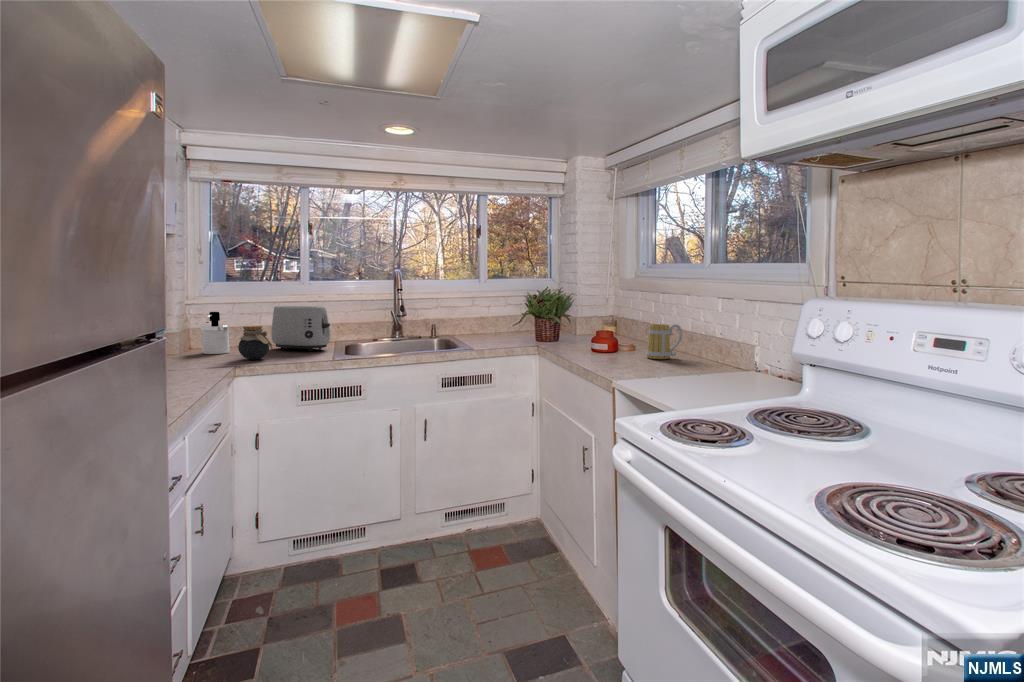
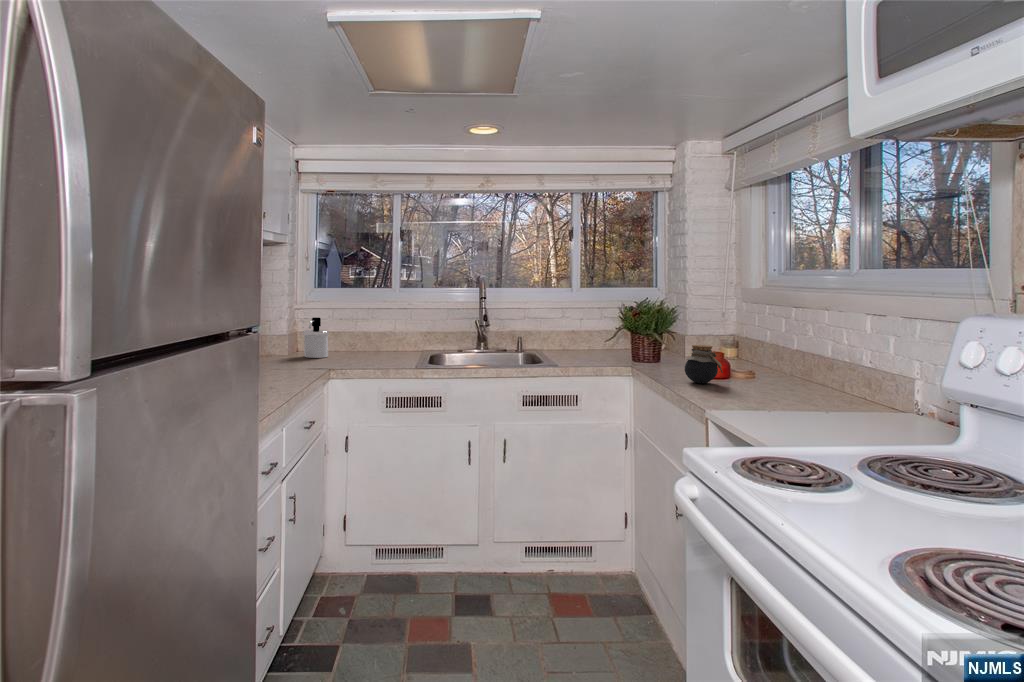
toaster: present [271,306,330,351] -> none [366,314,421,359]
mug: present [646,324,682,359] -> none [750,347,793,387]
jar: present [238,326,273,360] -> present [685,345,723,383]

